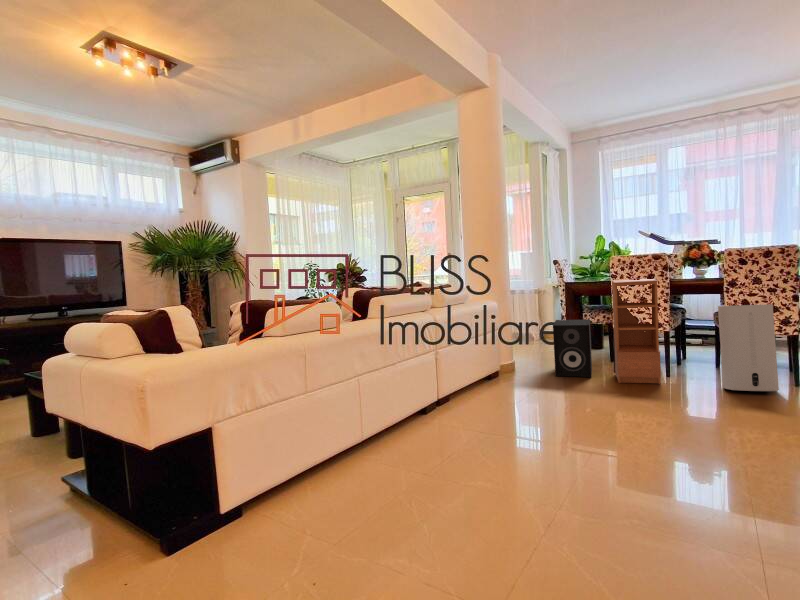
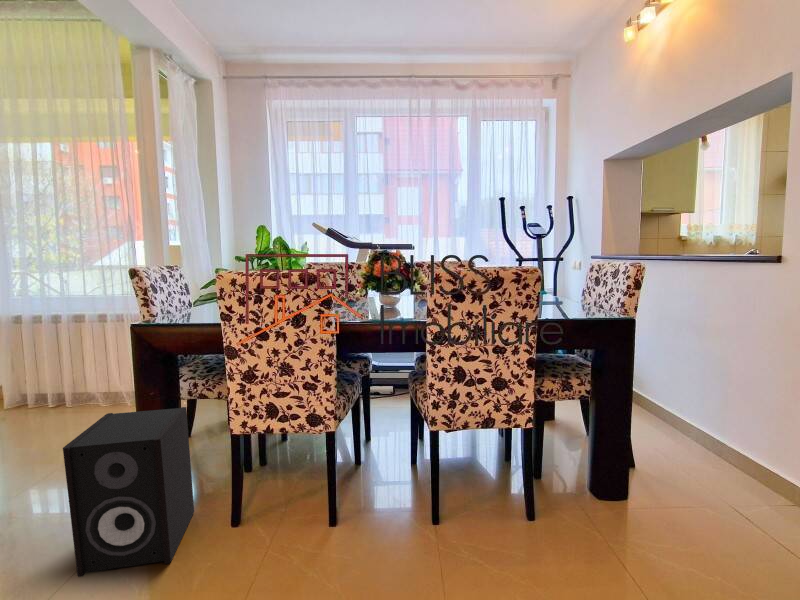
bookcase: present [612,278,661,384] -> none [210,321,316,578]
air purifier: present [718,304,779,391] -> none [418,376,514,568]

